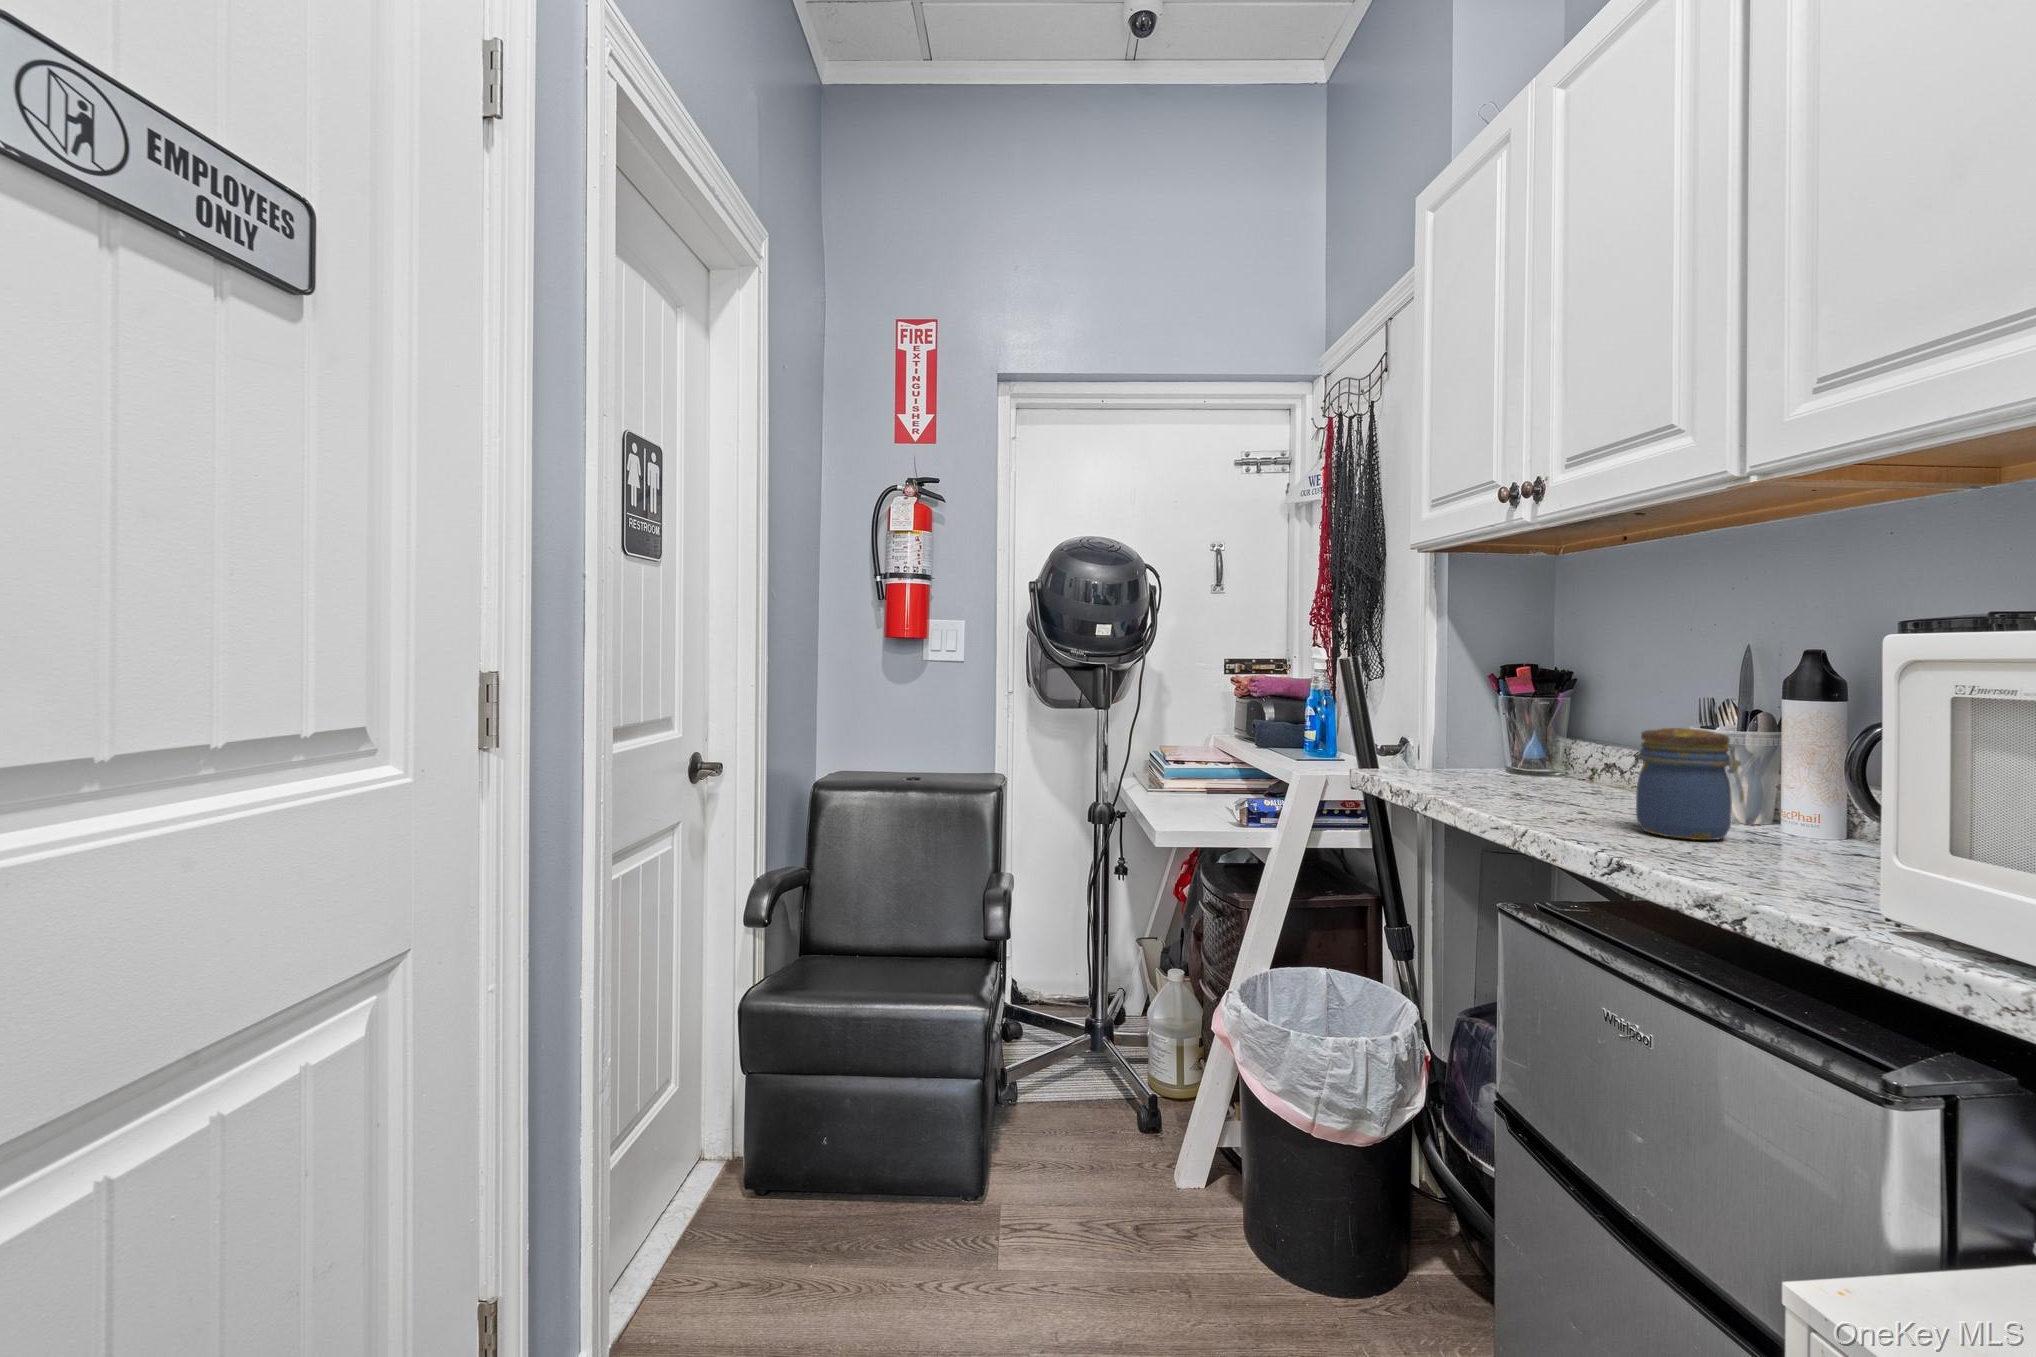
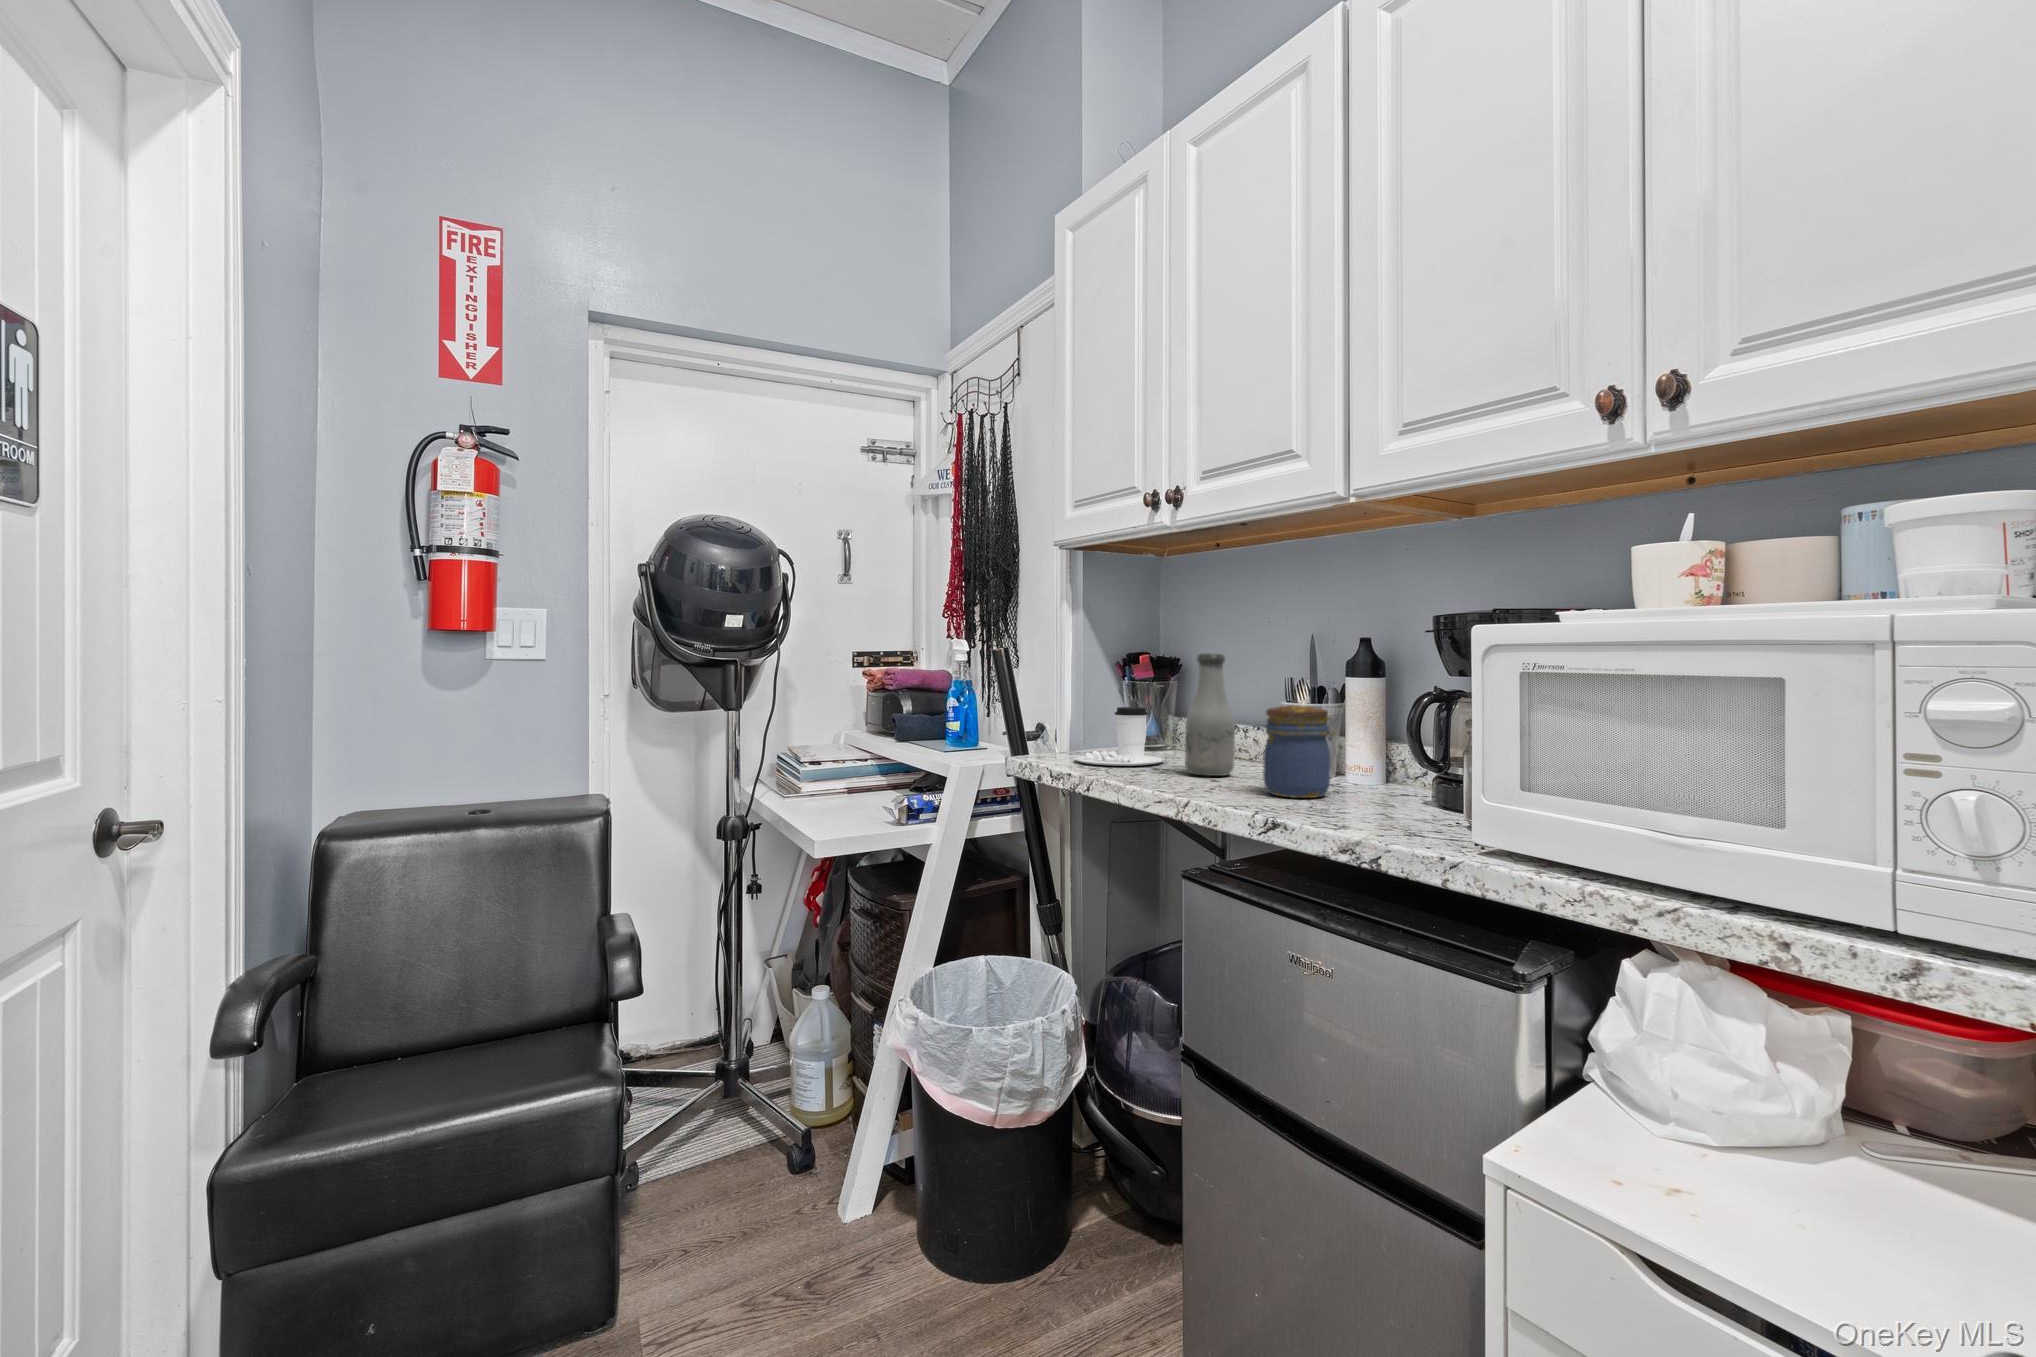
bottle: none [1552,665,1620,805] -> present [1185,653,1235,776]
coffee cup: none [1429,722,1540,786] -> present [1074,707,1165,766]

